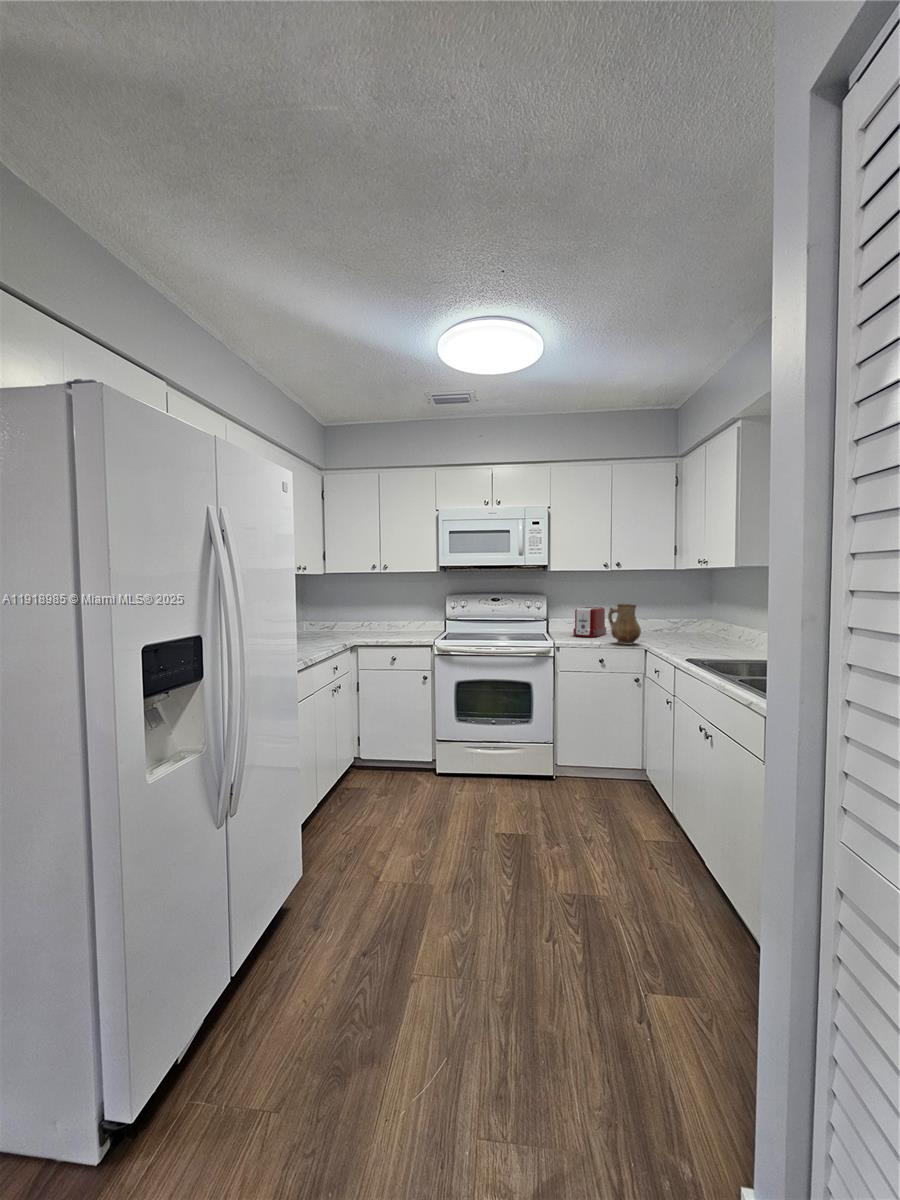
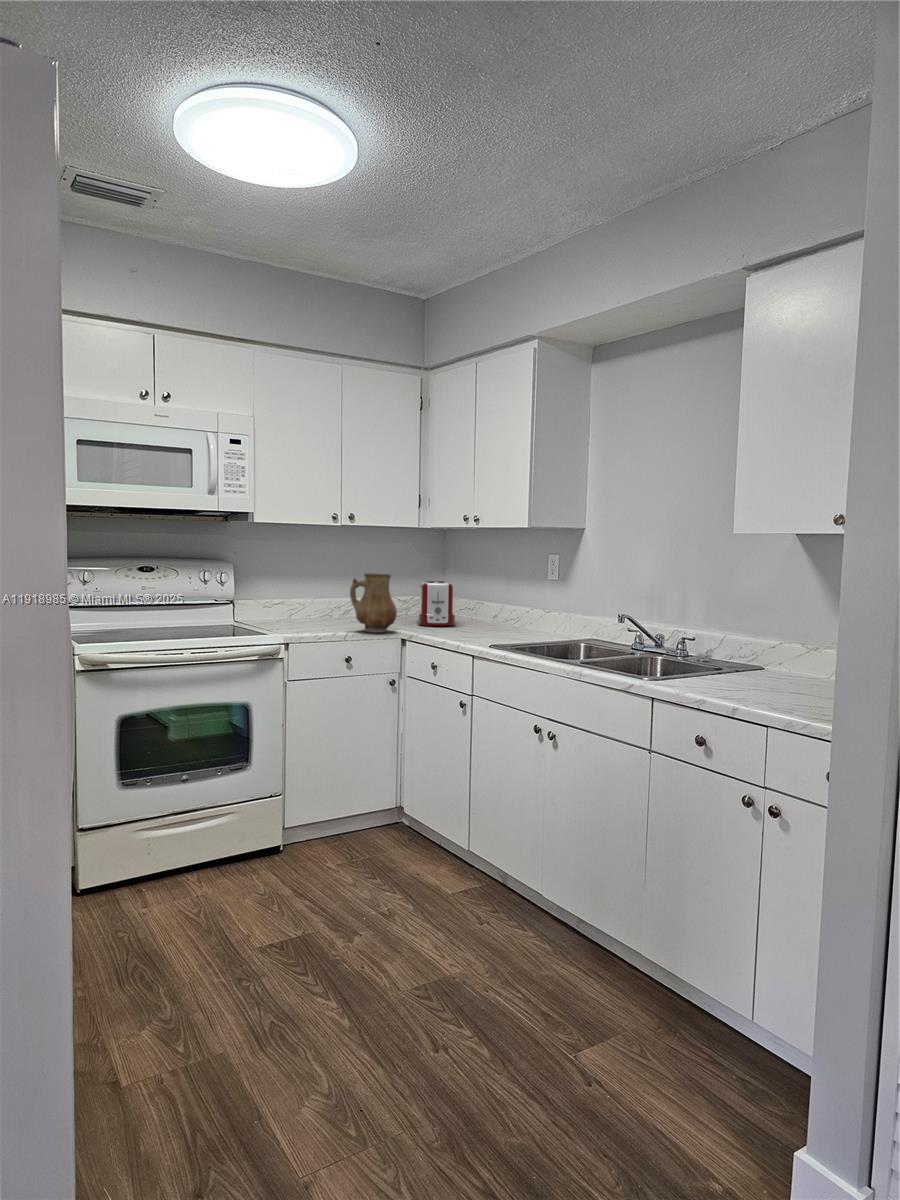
toaster: present [573,607,607,637] -> present [417,581,455,626]

